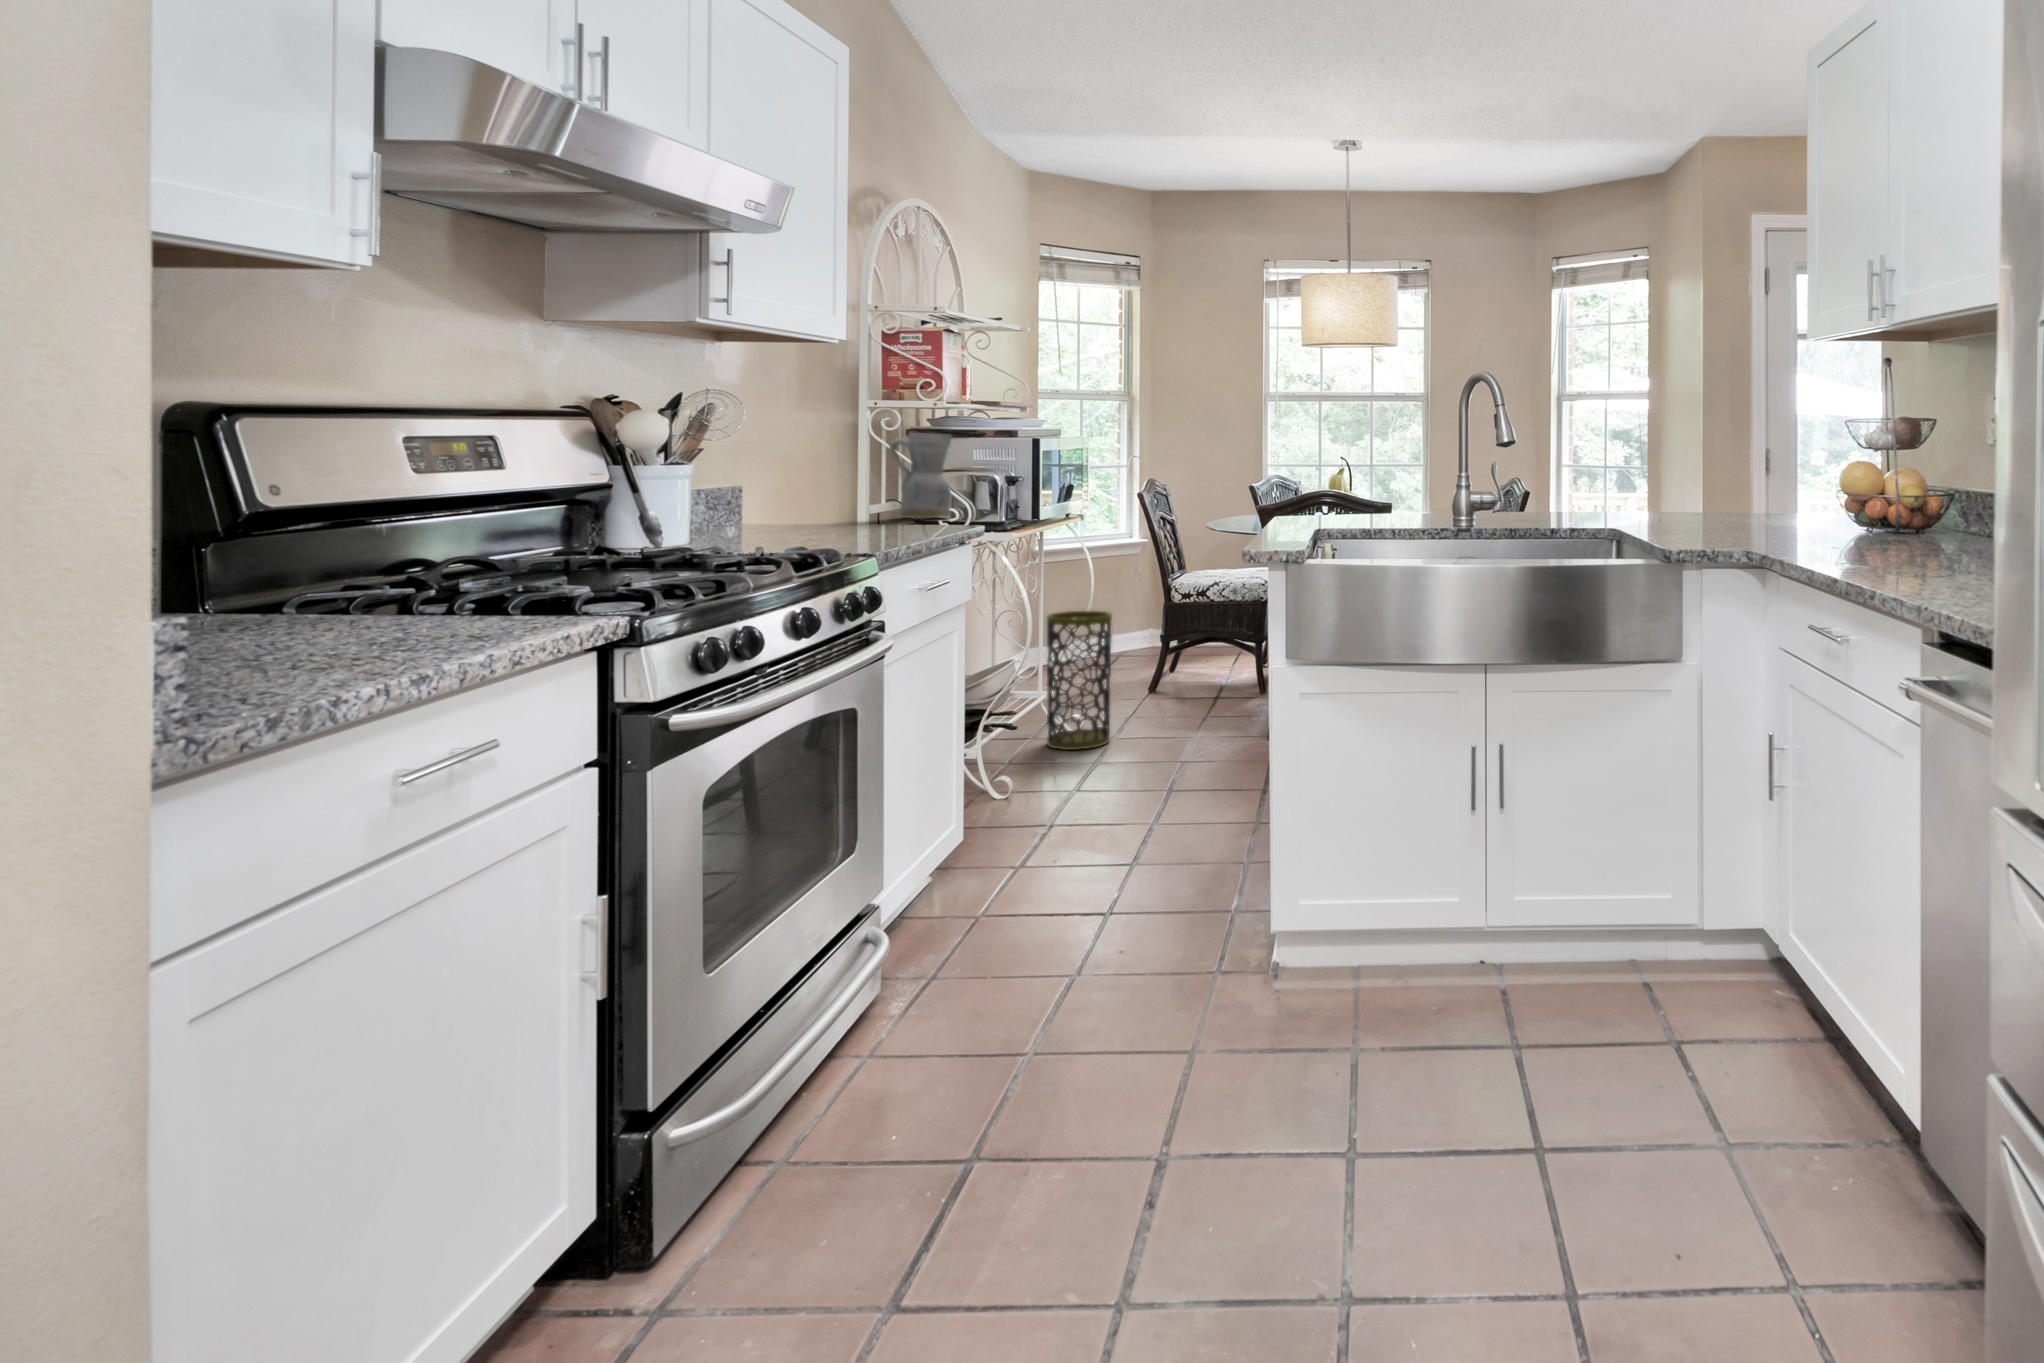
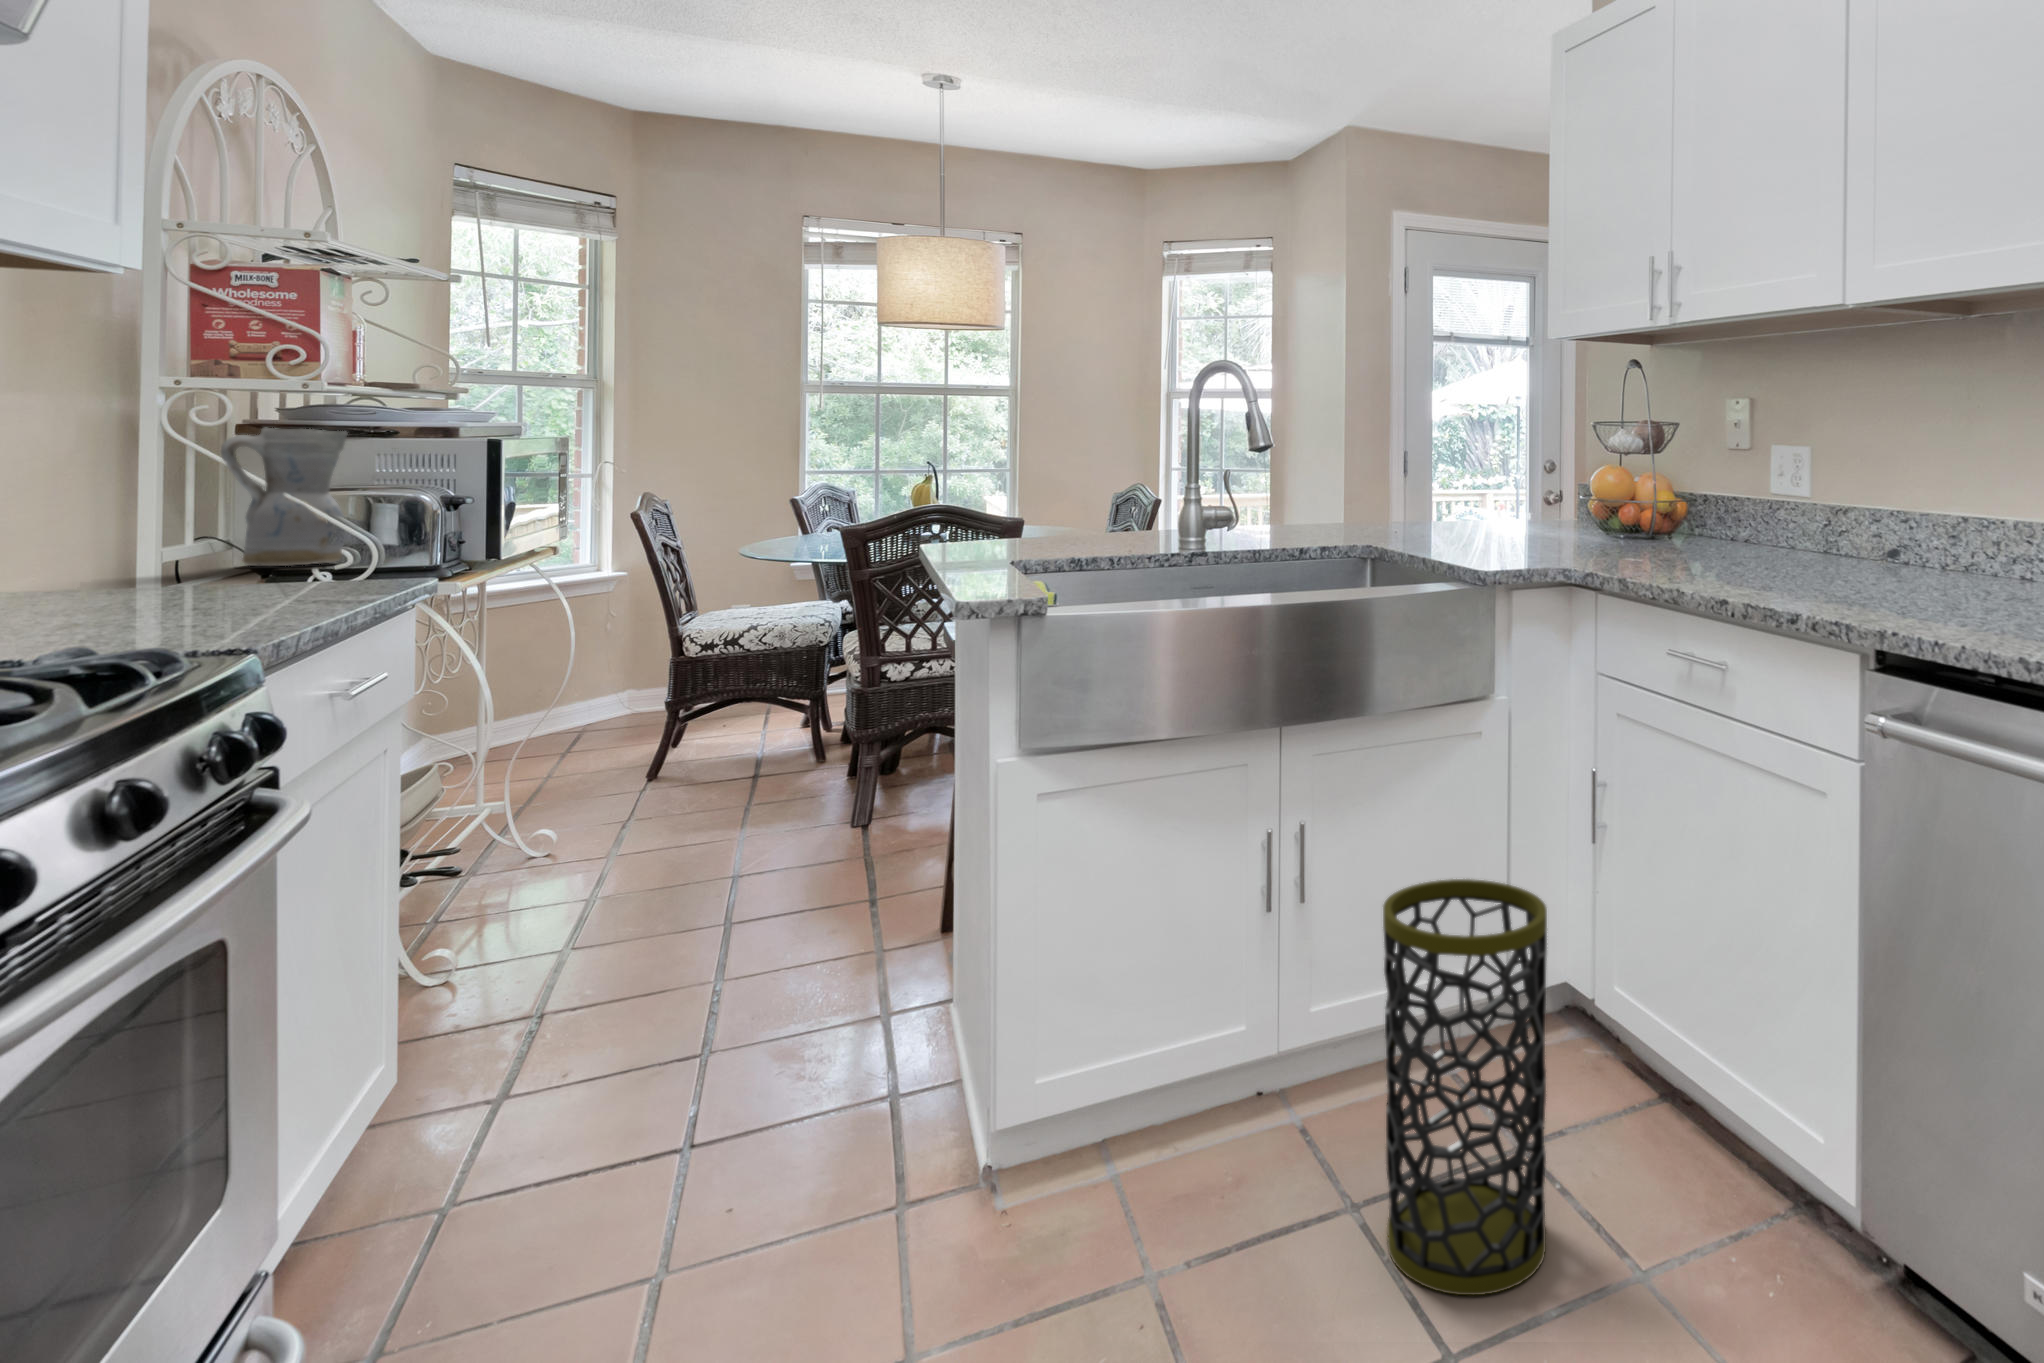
trash can: present [1047,611,1112,750] -> present [1383,879,1547,1295]

